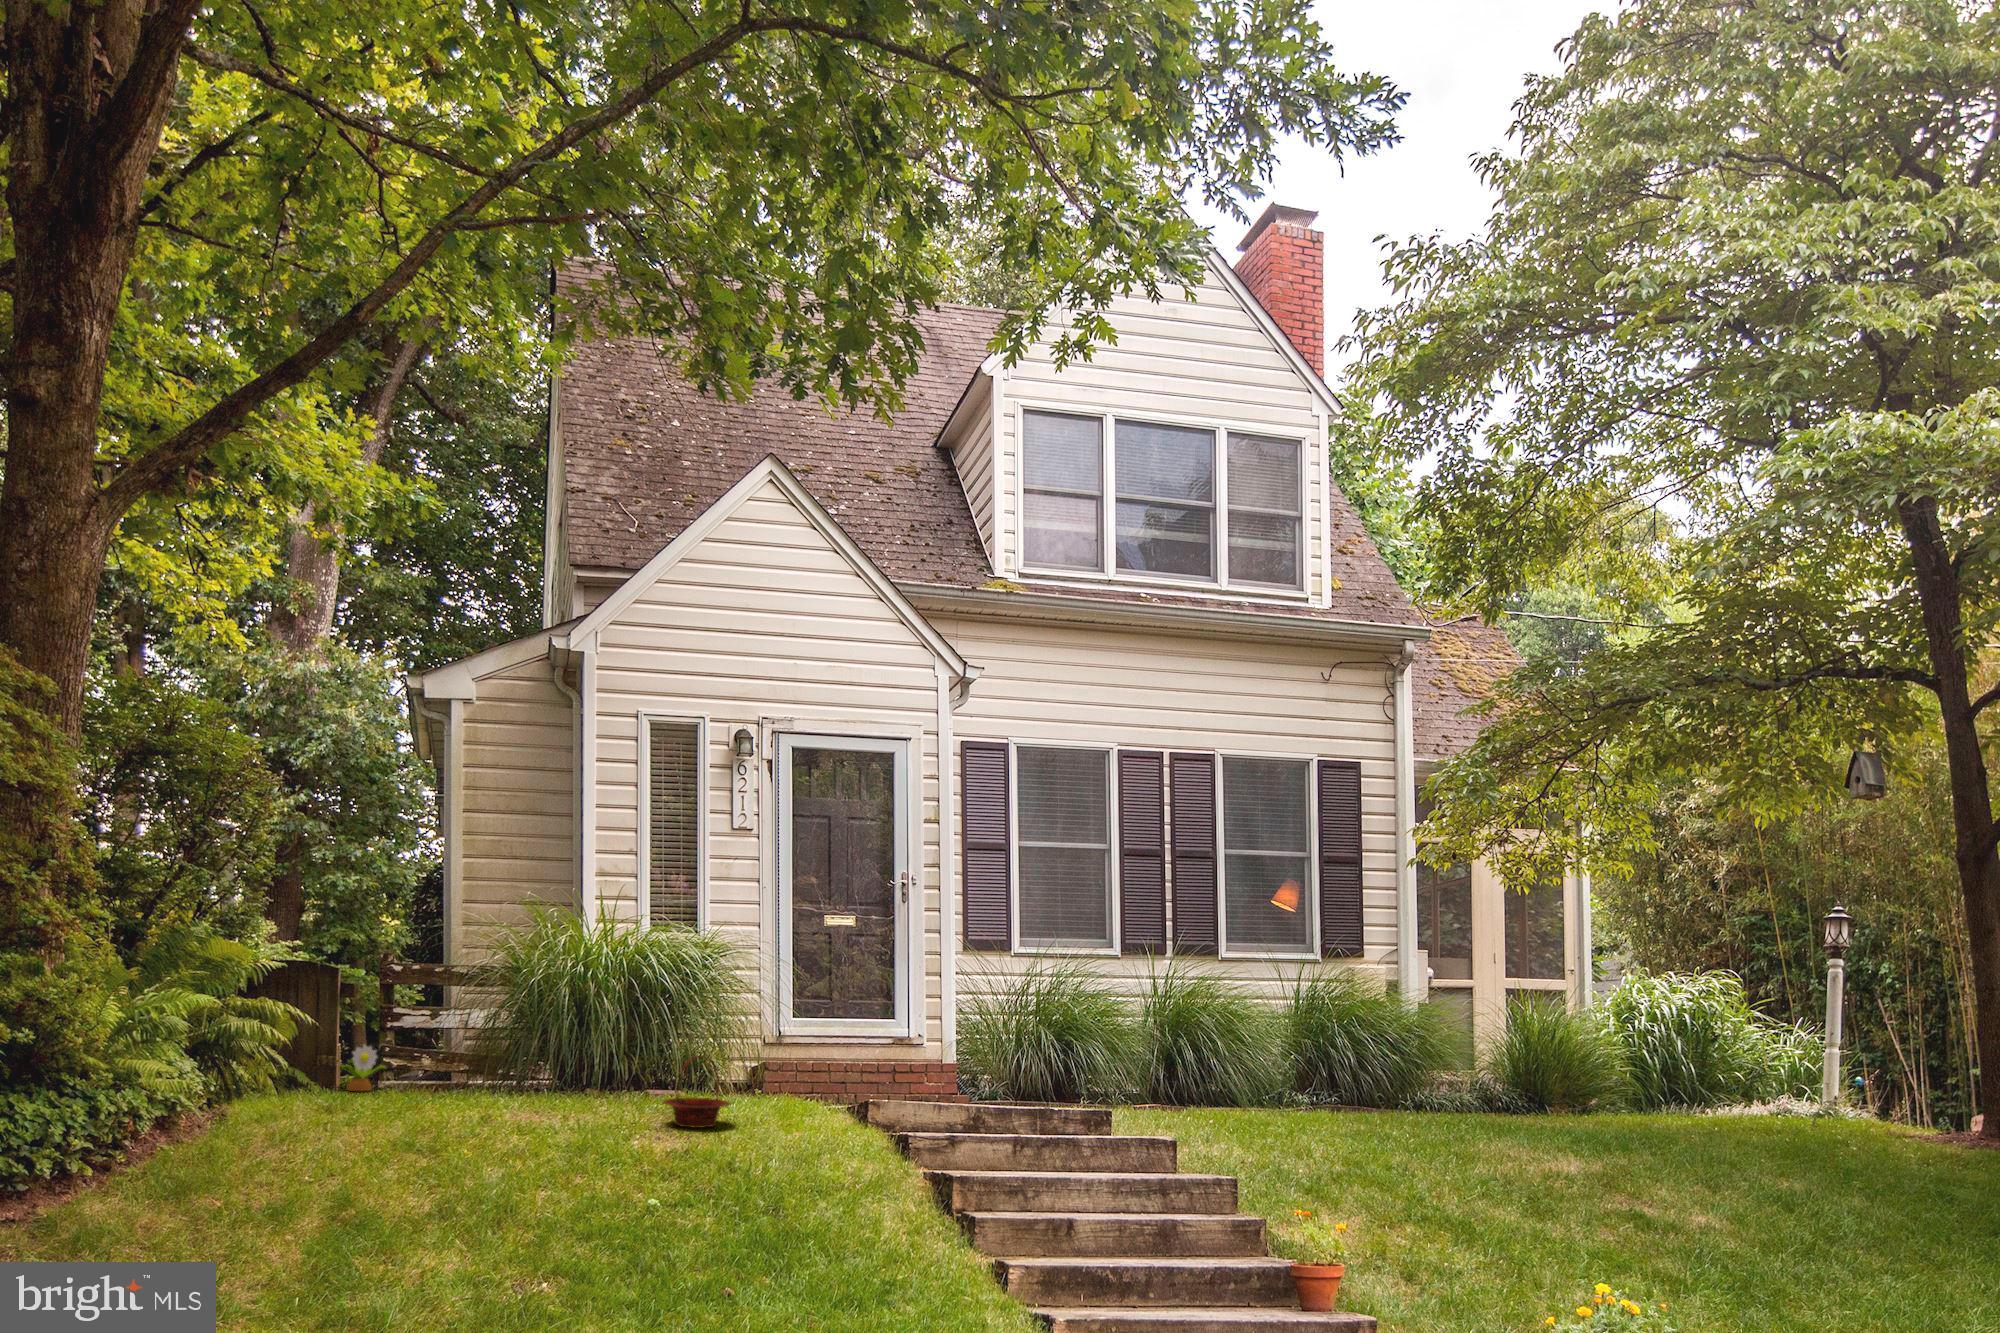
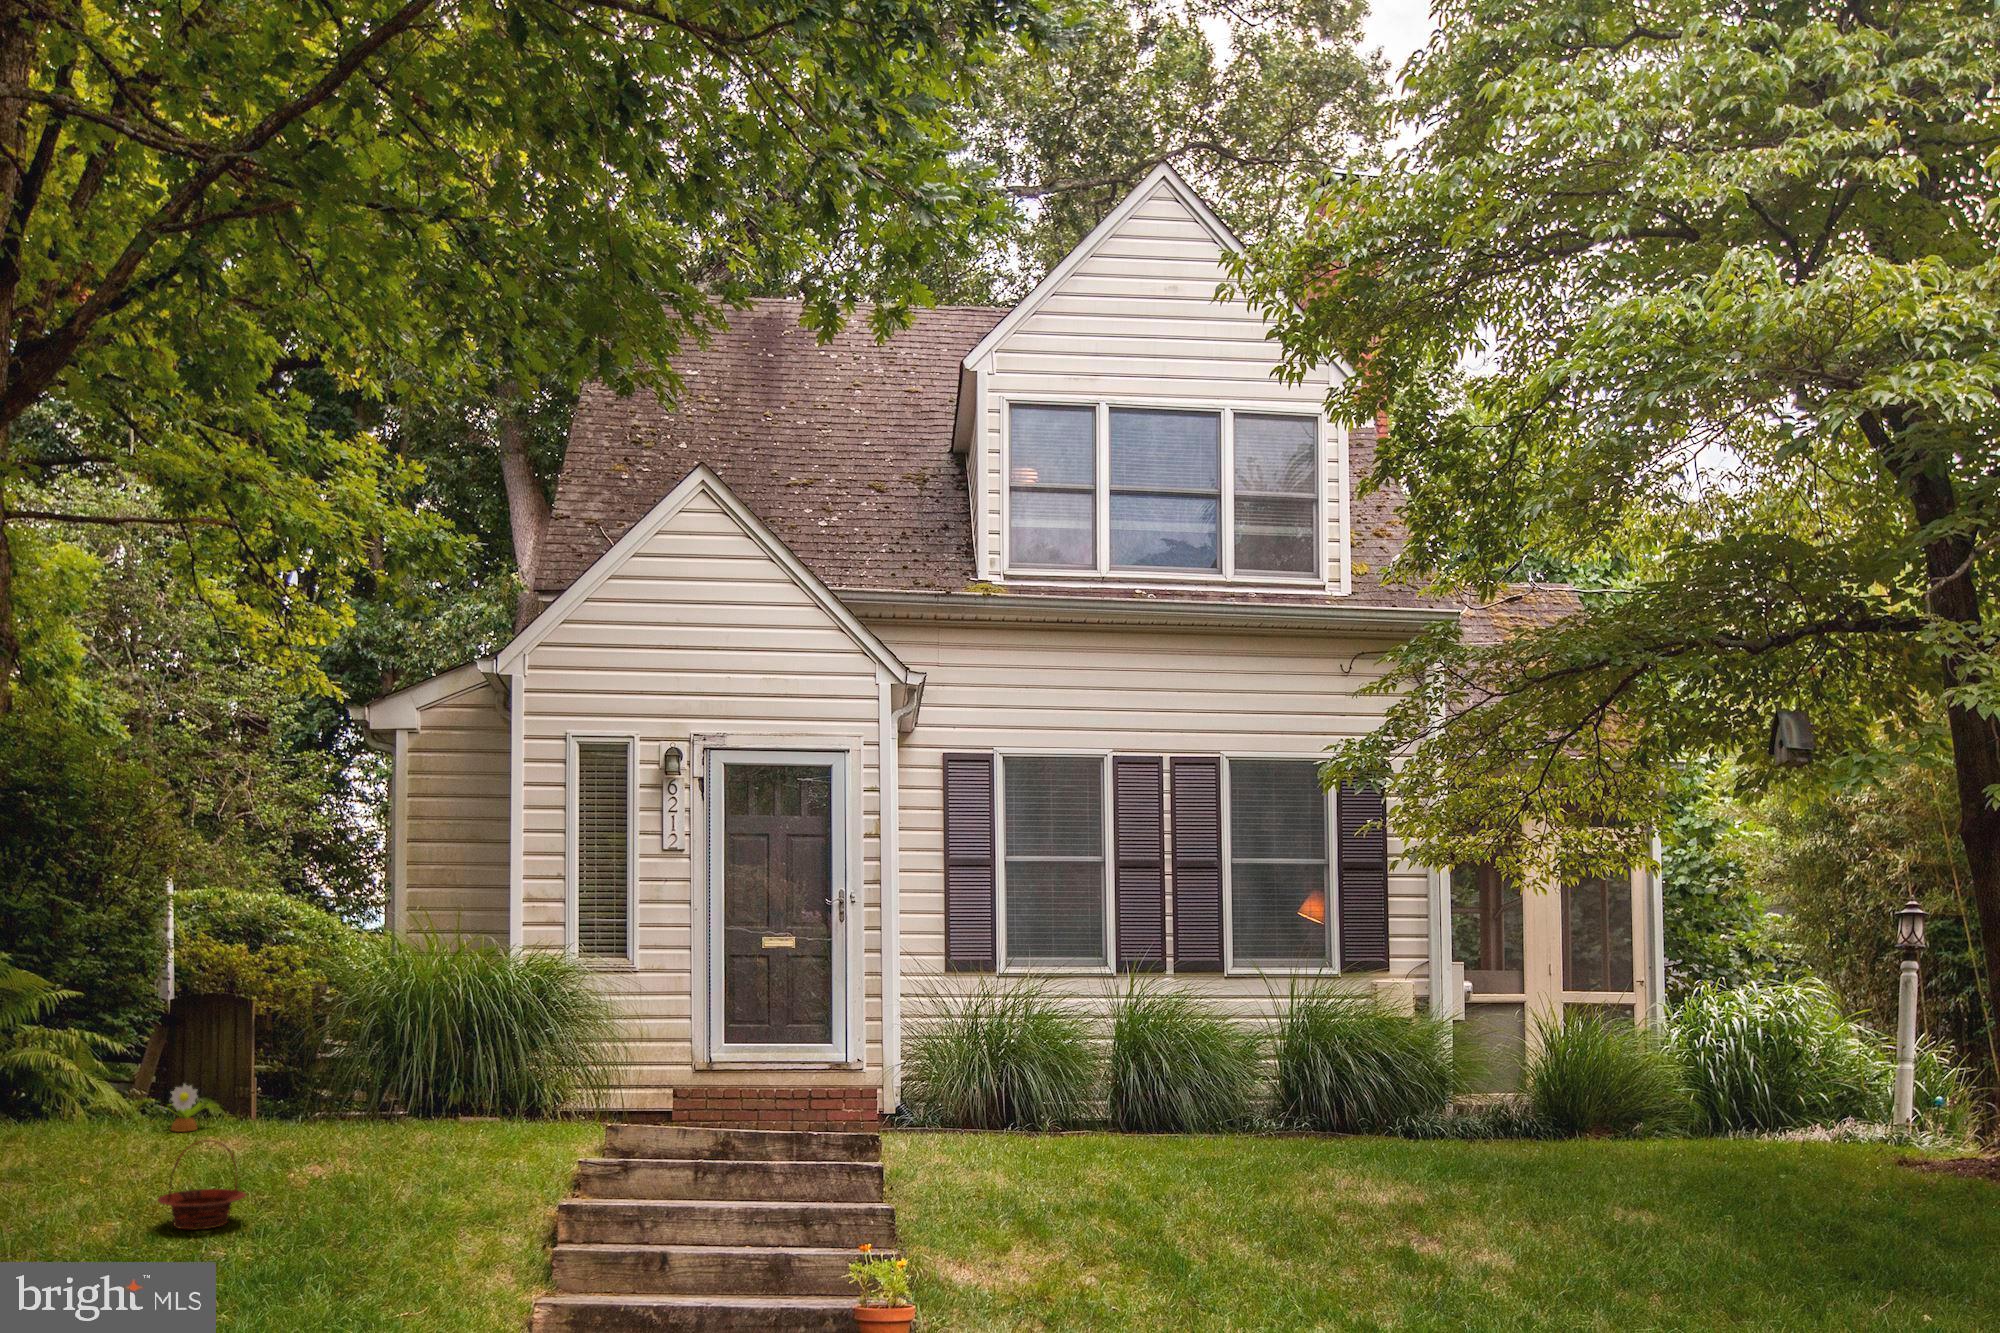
basket: present [663,1056,730,1128] -> present [157,1140,246,1230]

